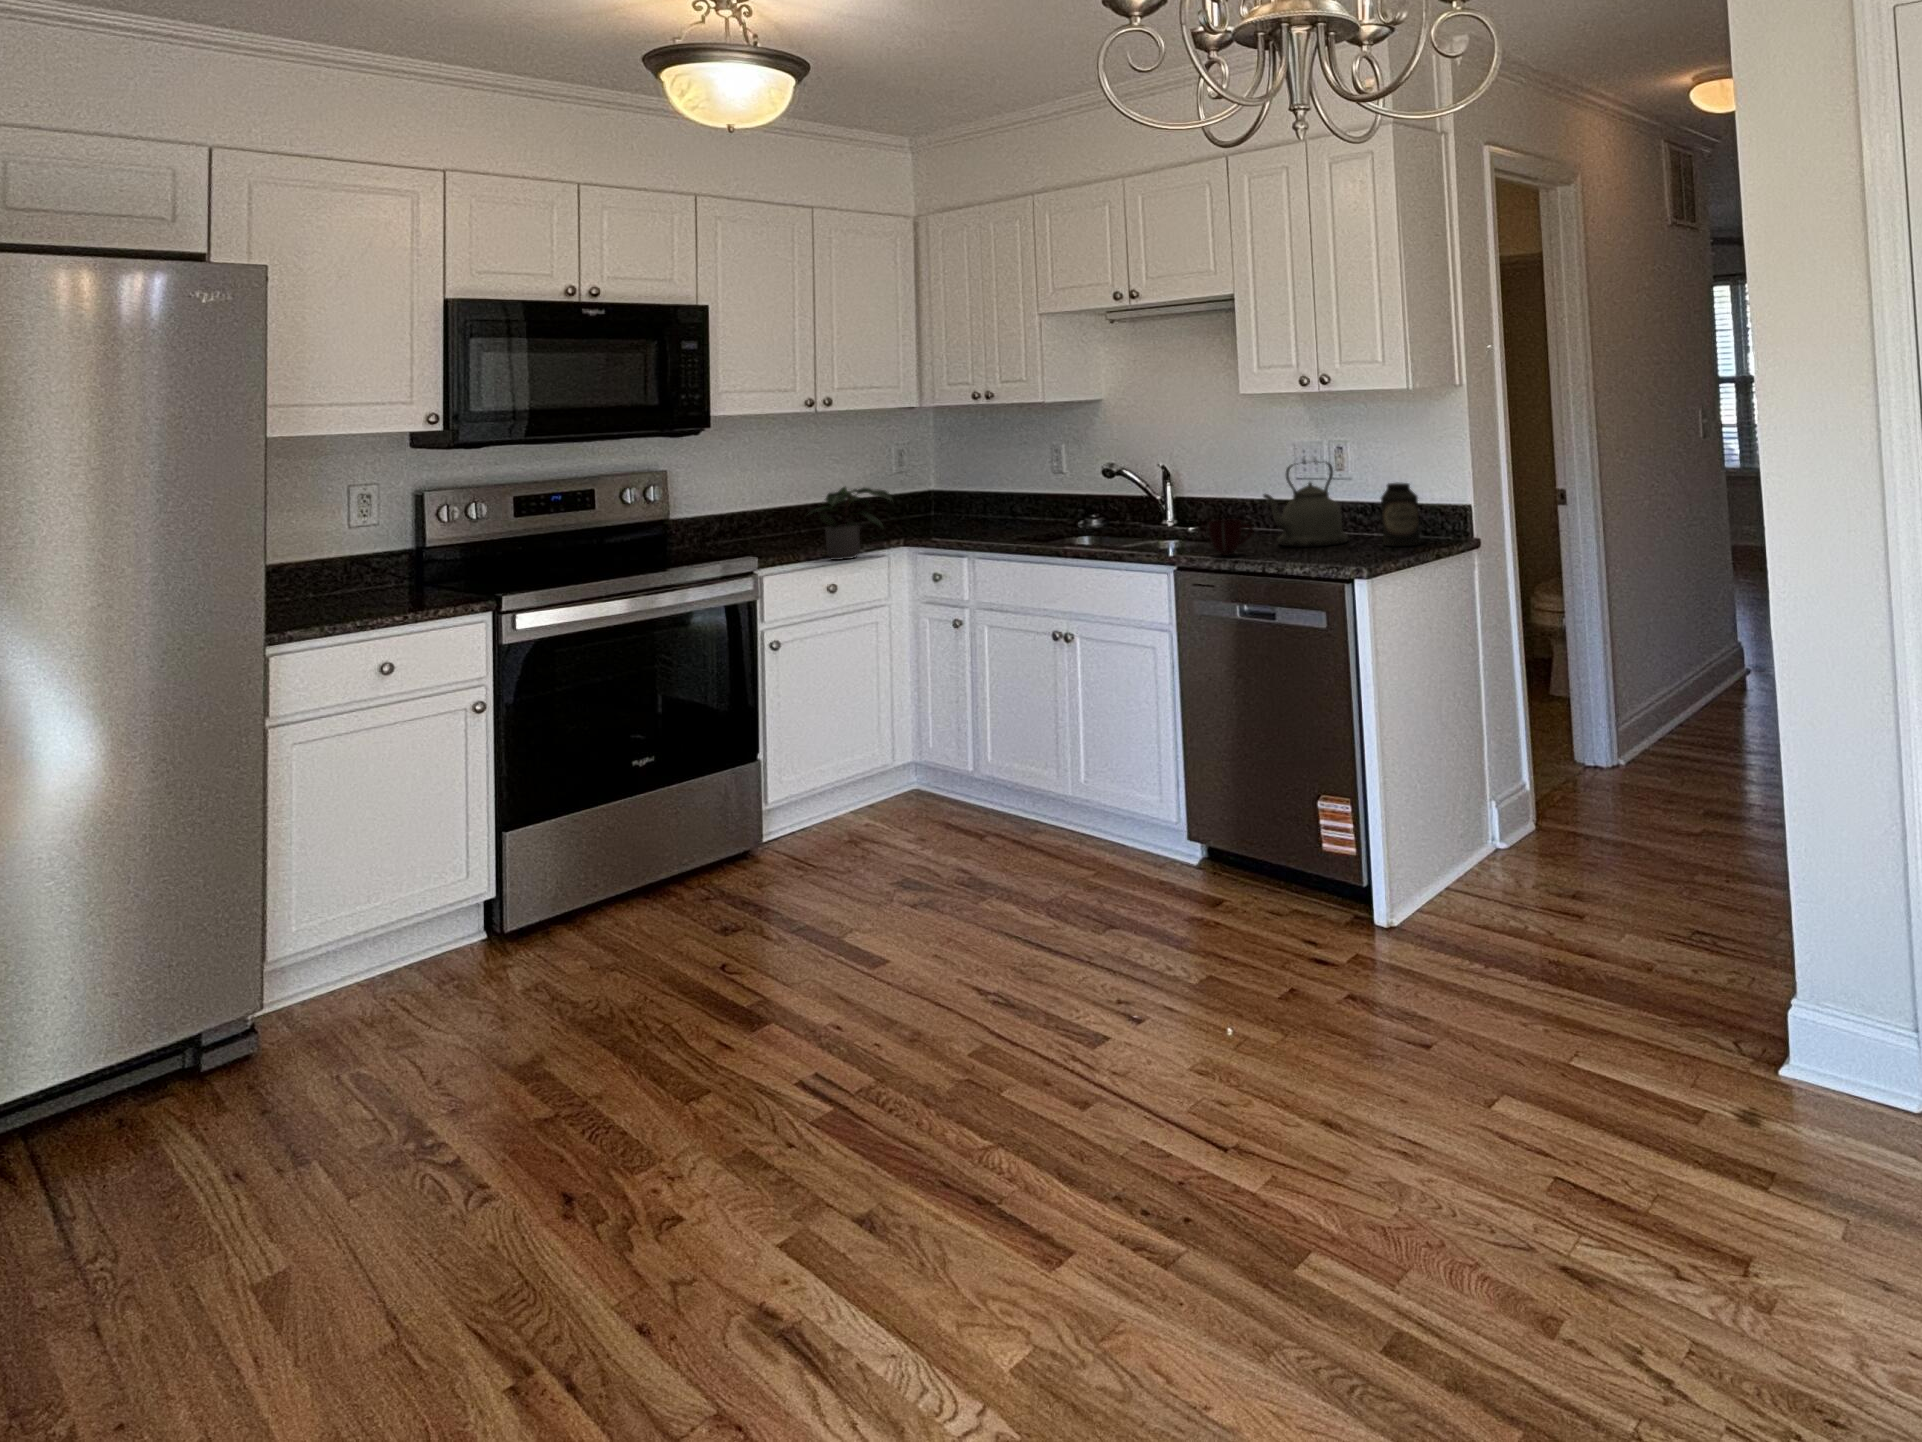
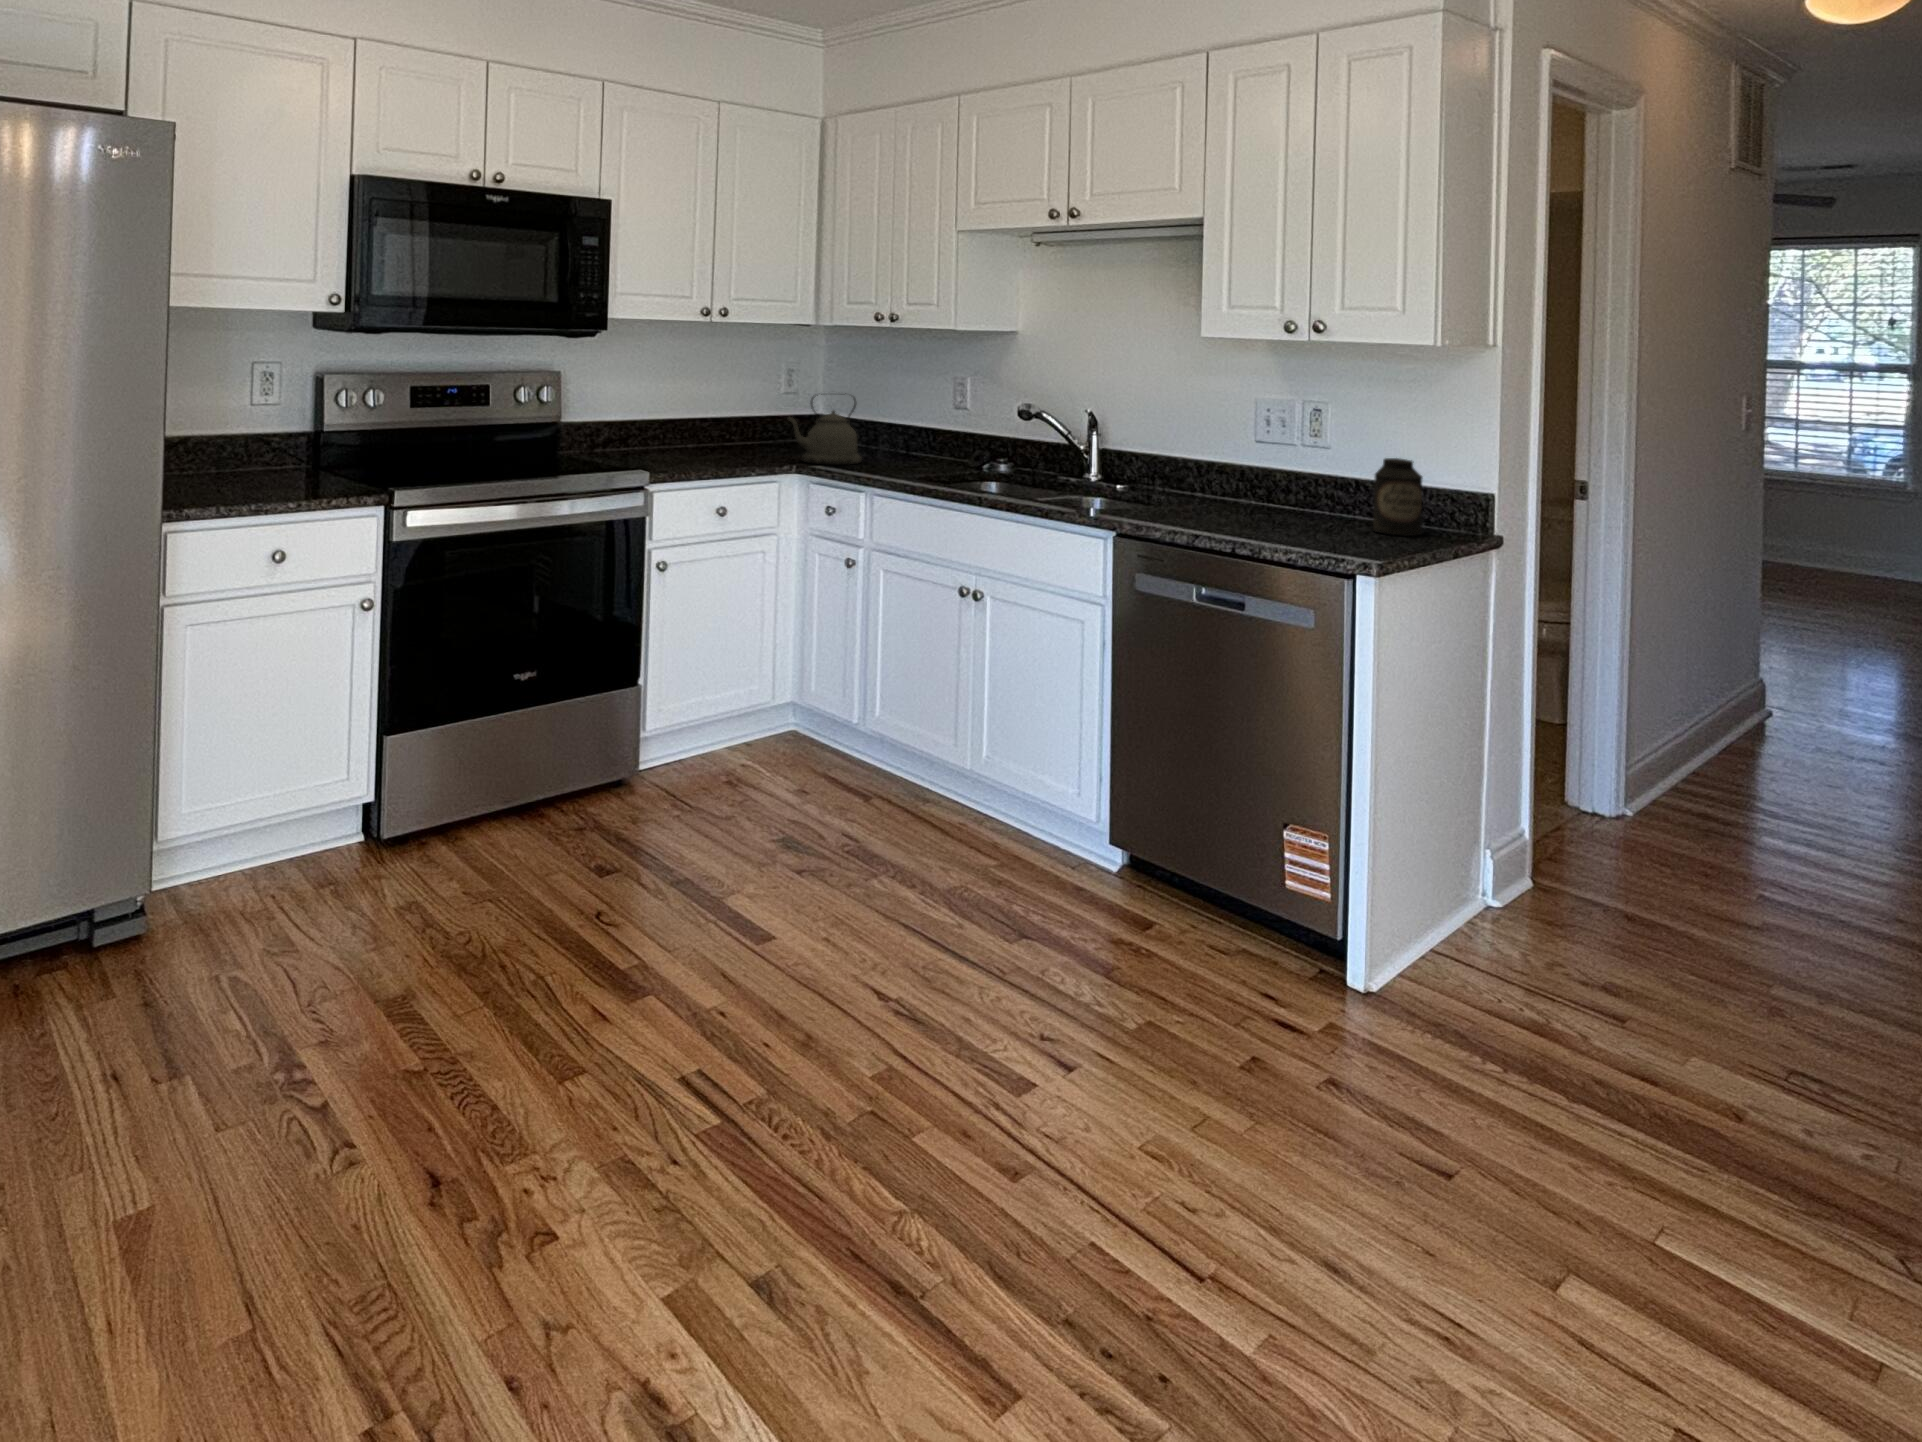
kettle: present [1264,461,1348,547] -> present [787,394,862,465]
potted plant: present [809,487,893,560] -> none [701,403,796,482]
mug: present [1209,519,1253,555] -> none [1160,482,1214,524]

